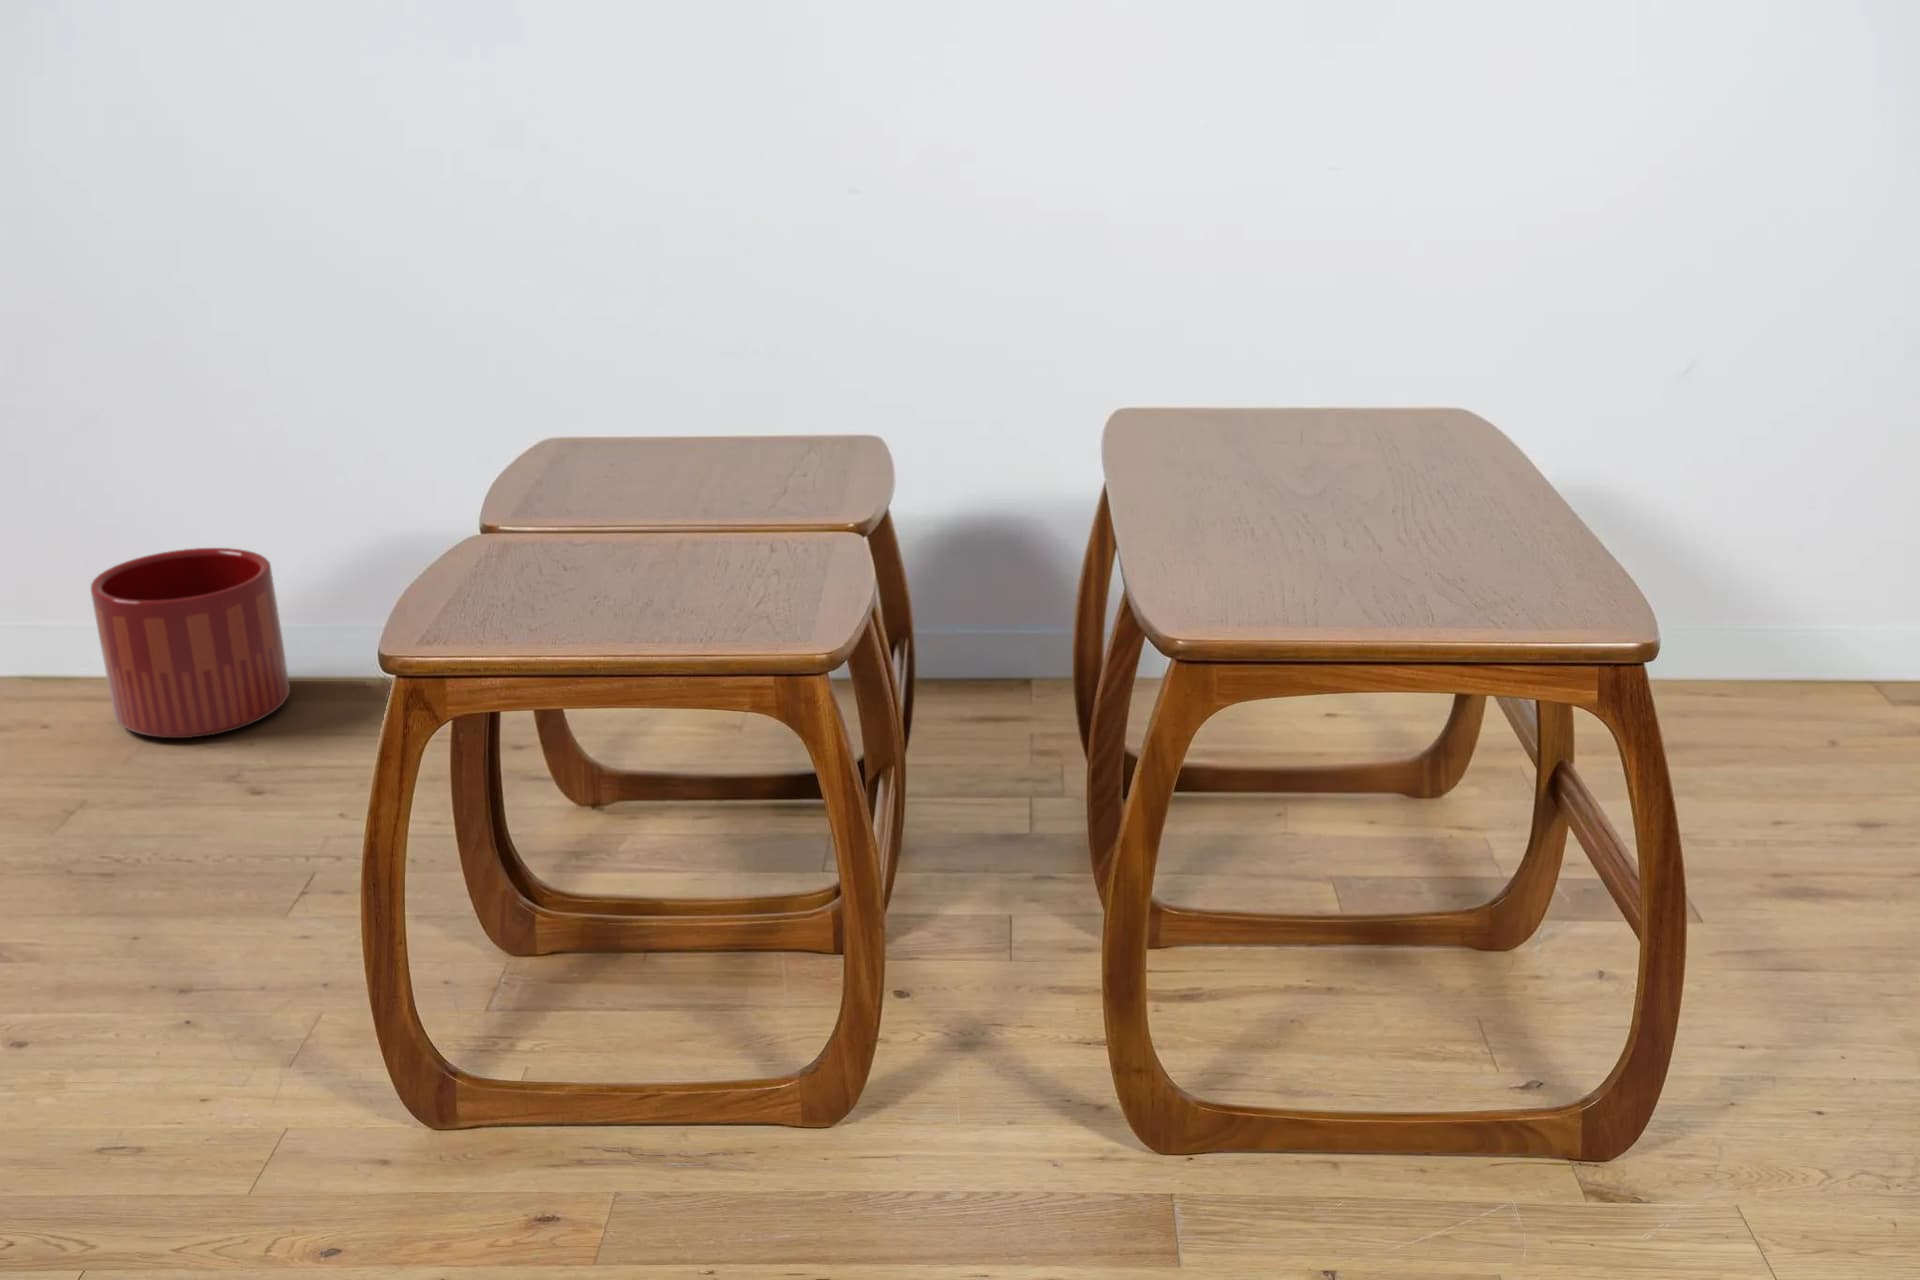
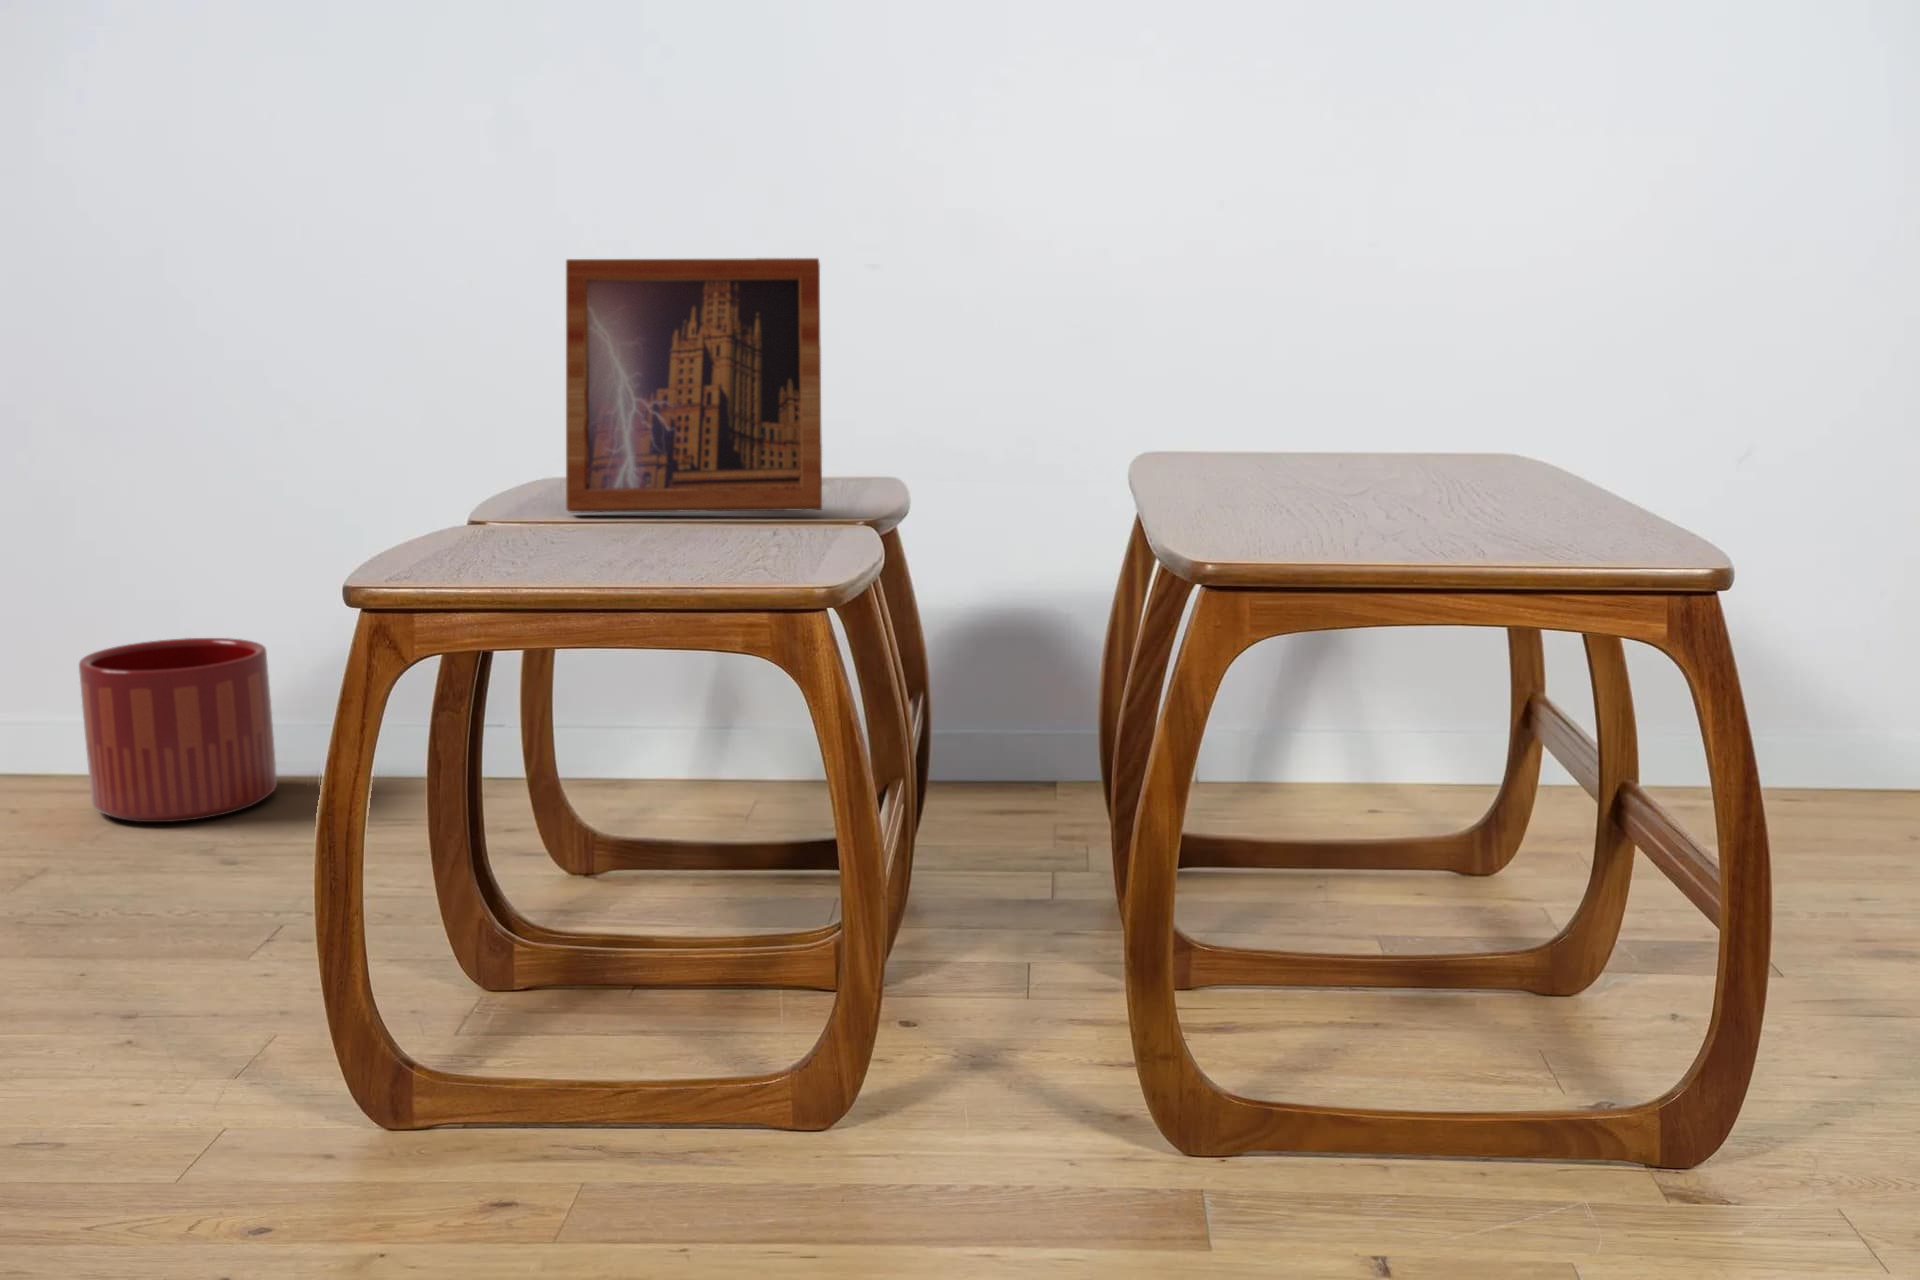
picture frame: none [553,256,813,511] -> present [566,258,822,513]

